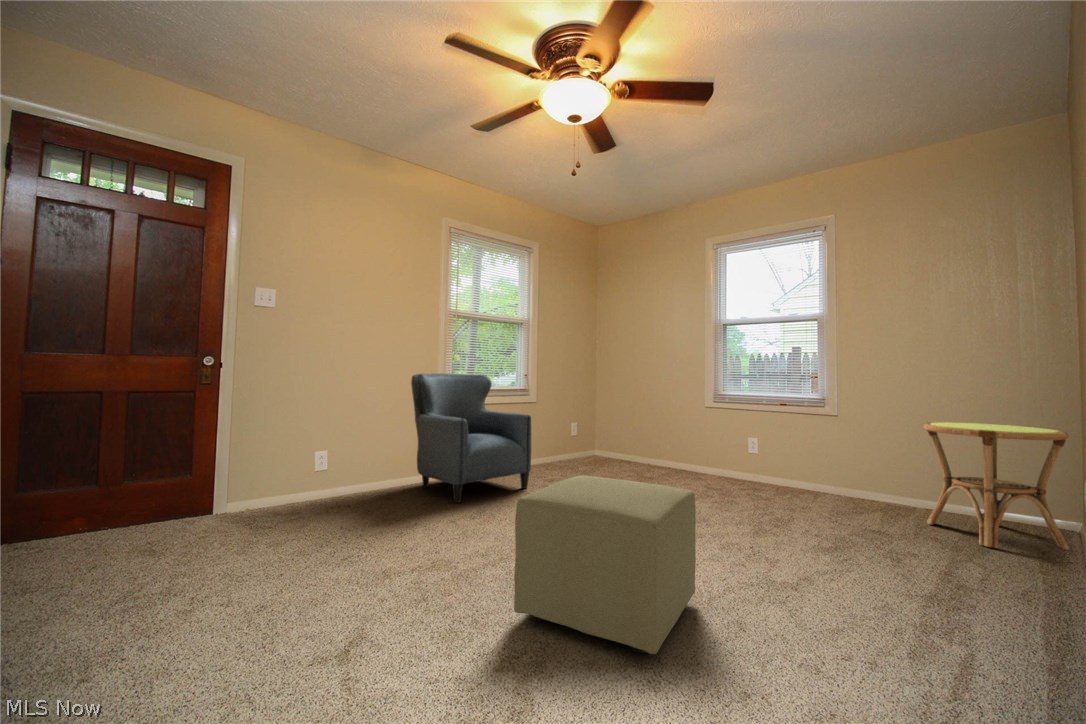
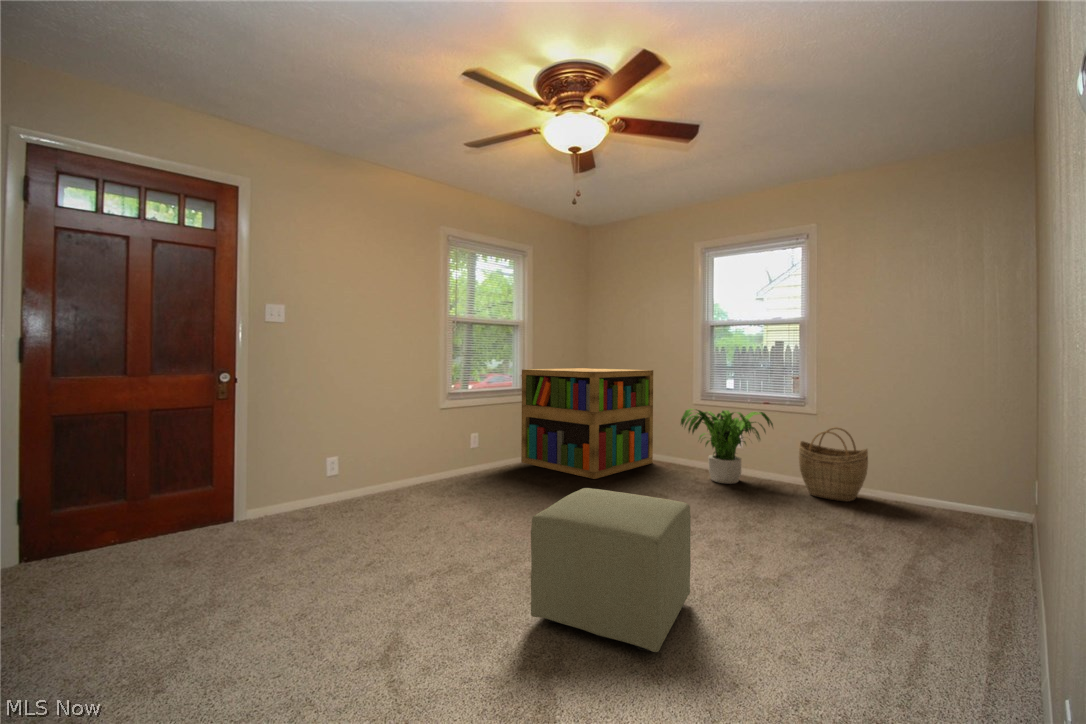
bookshelf: none [523,368,660,481] -> present [521,368,653,479]
armchair: present [411,373,531,503] -> none [415,378,531,506]
potted plant: none [688,408,787,487] -> present [681,409,773,483]
side table: present [923,422,1069,550] -> none [897,424,1026,542]
woven basket: none [814,428,890,507] -> present [799,427,868,502]

